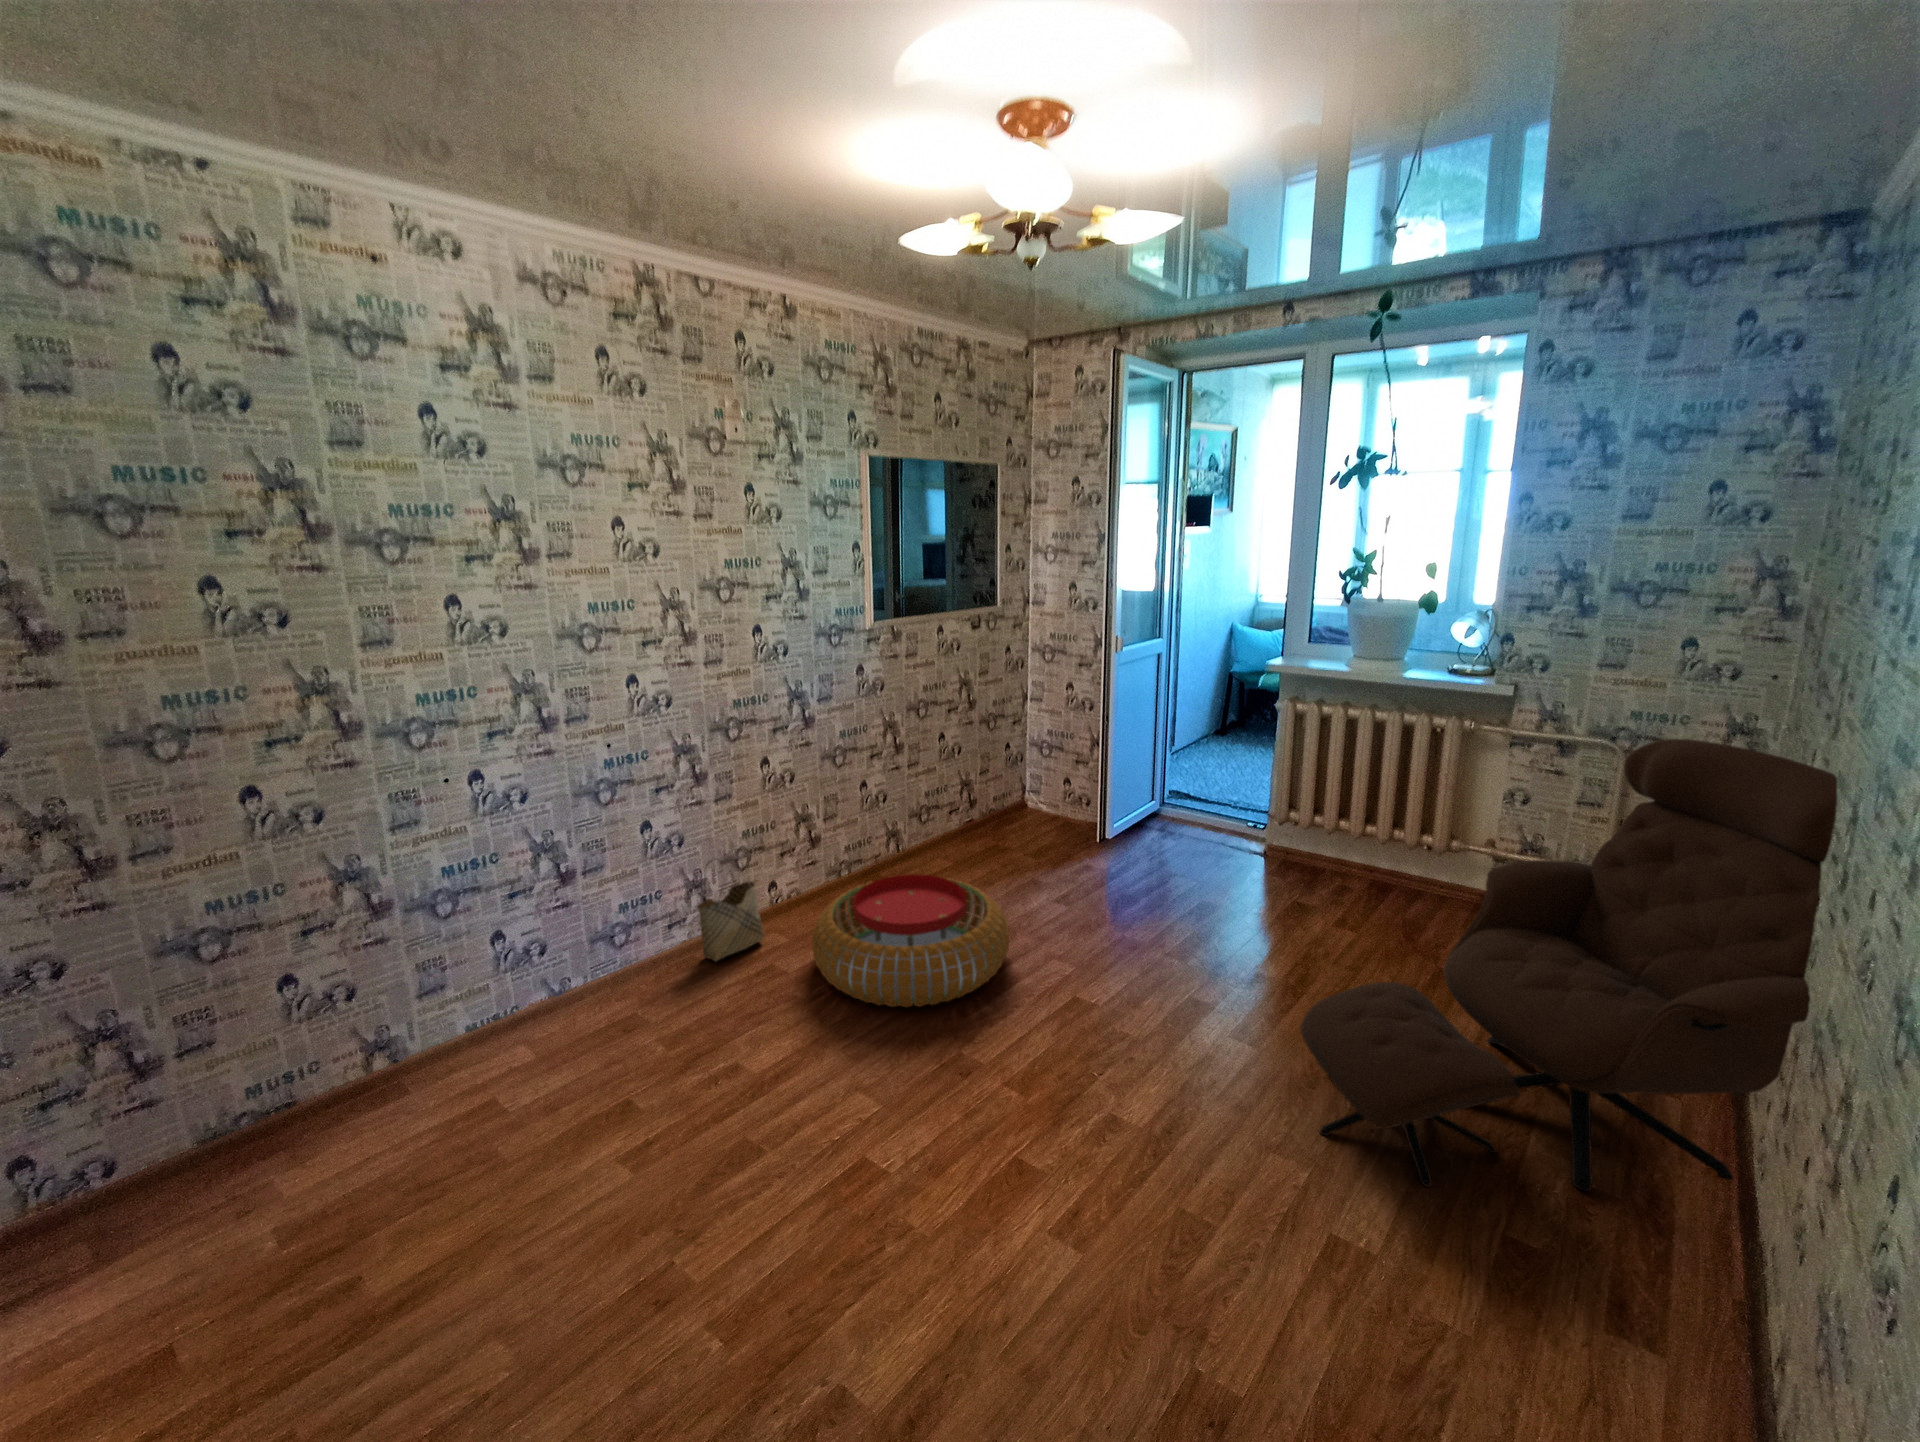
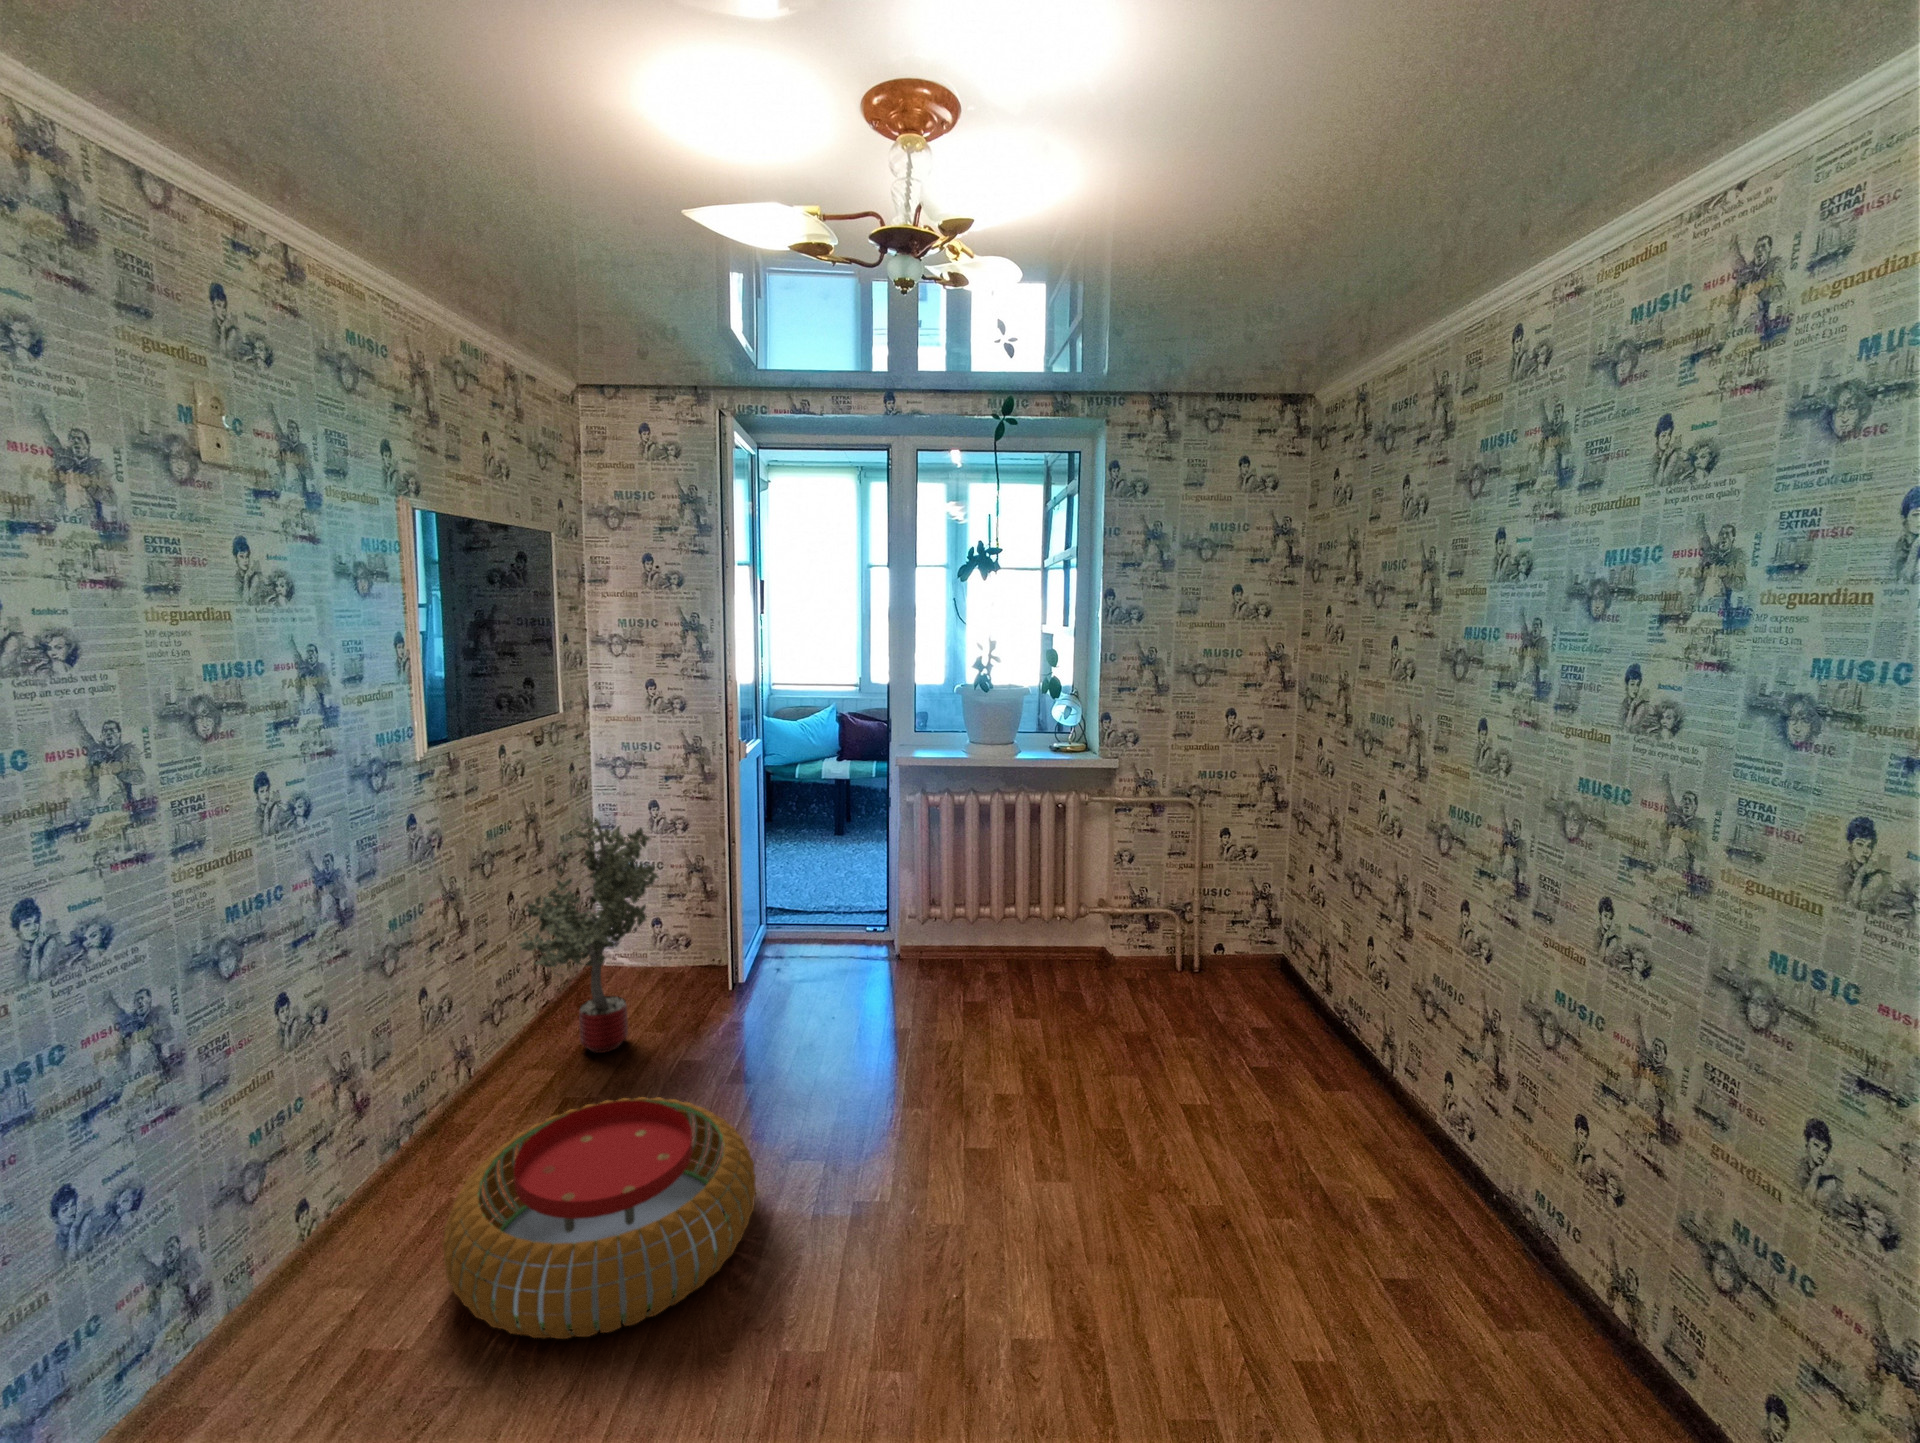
potted tree: none [932,683,1044,859] -> present [519,817,659,1053]
lounge chair: present [1301,739,1837,1191] -> none [1123,792,1481,1255]
woven basket: present [697,859,764,961] -> none [194,1195,321,1398]

